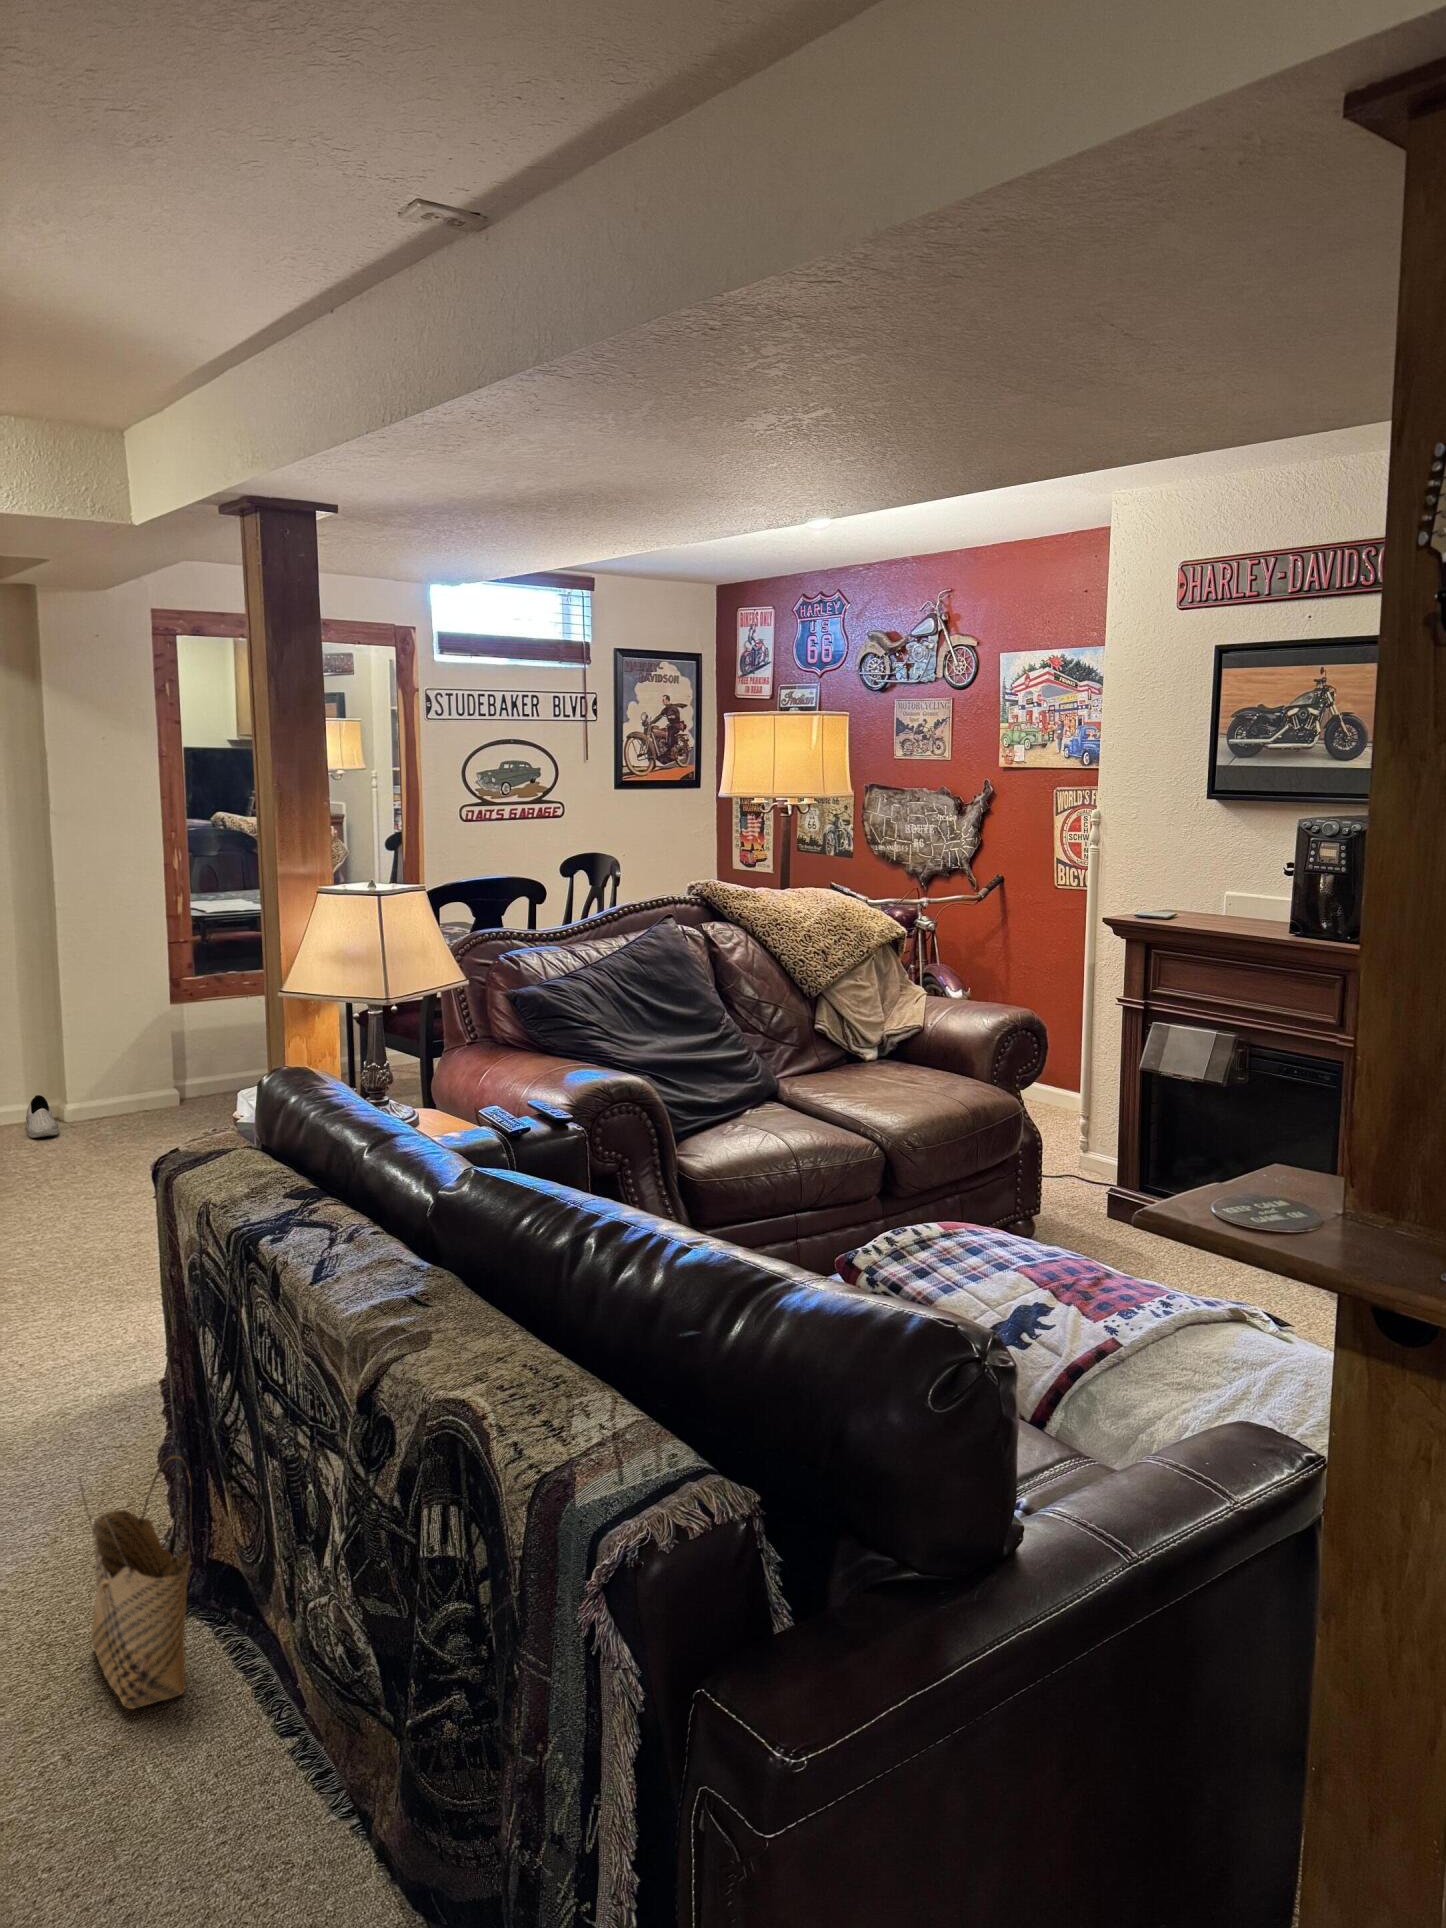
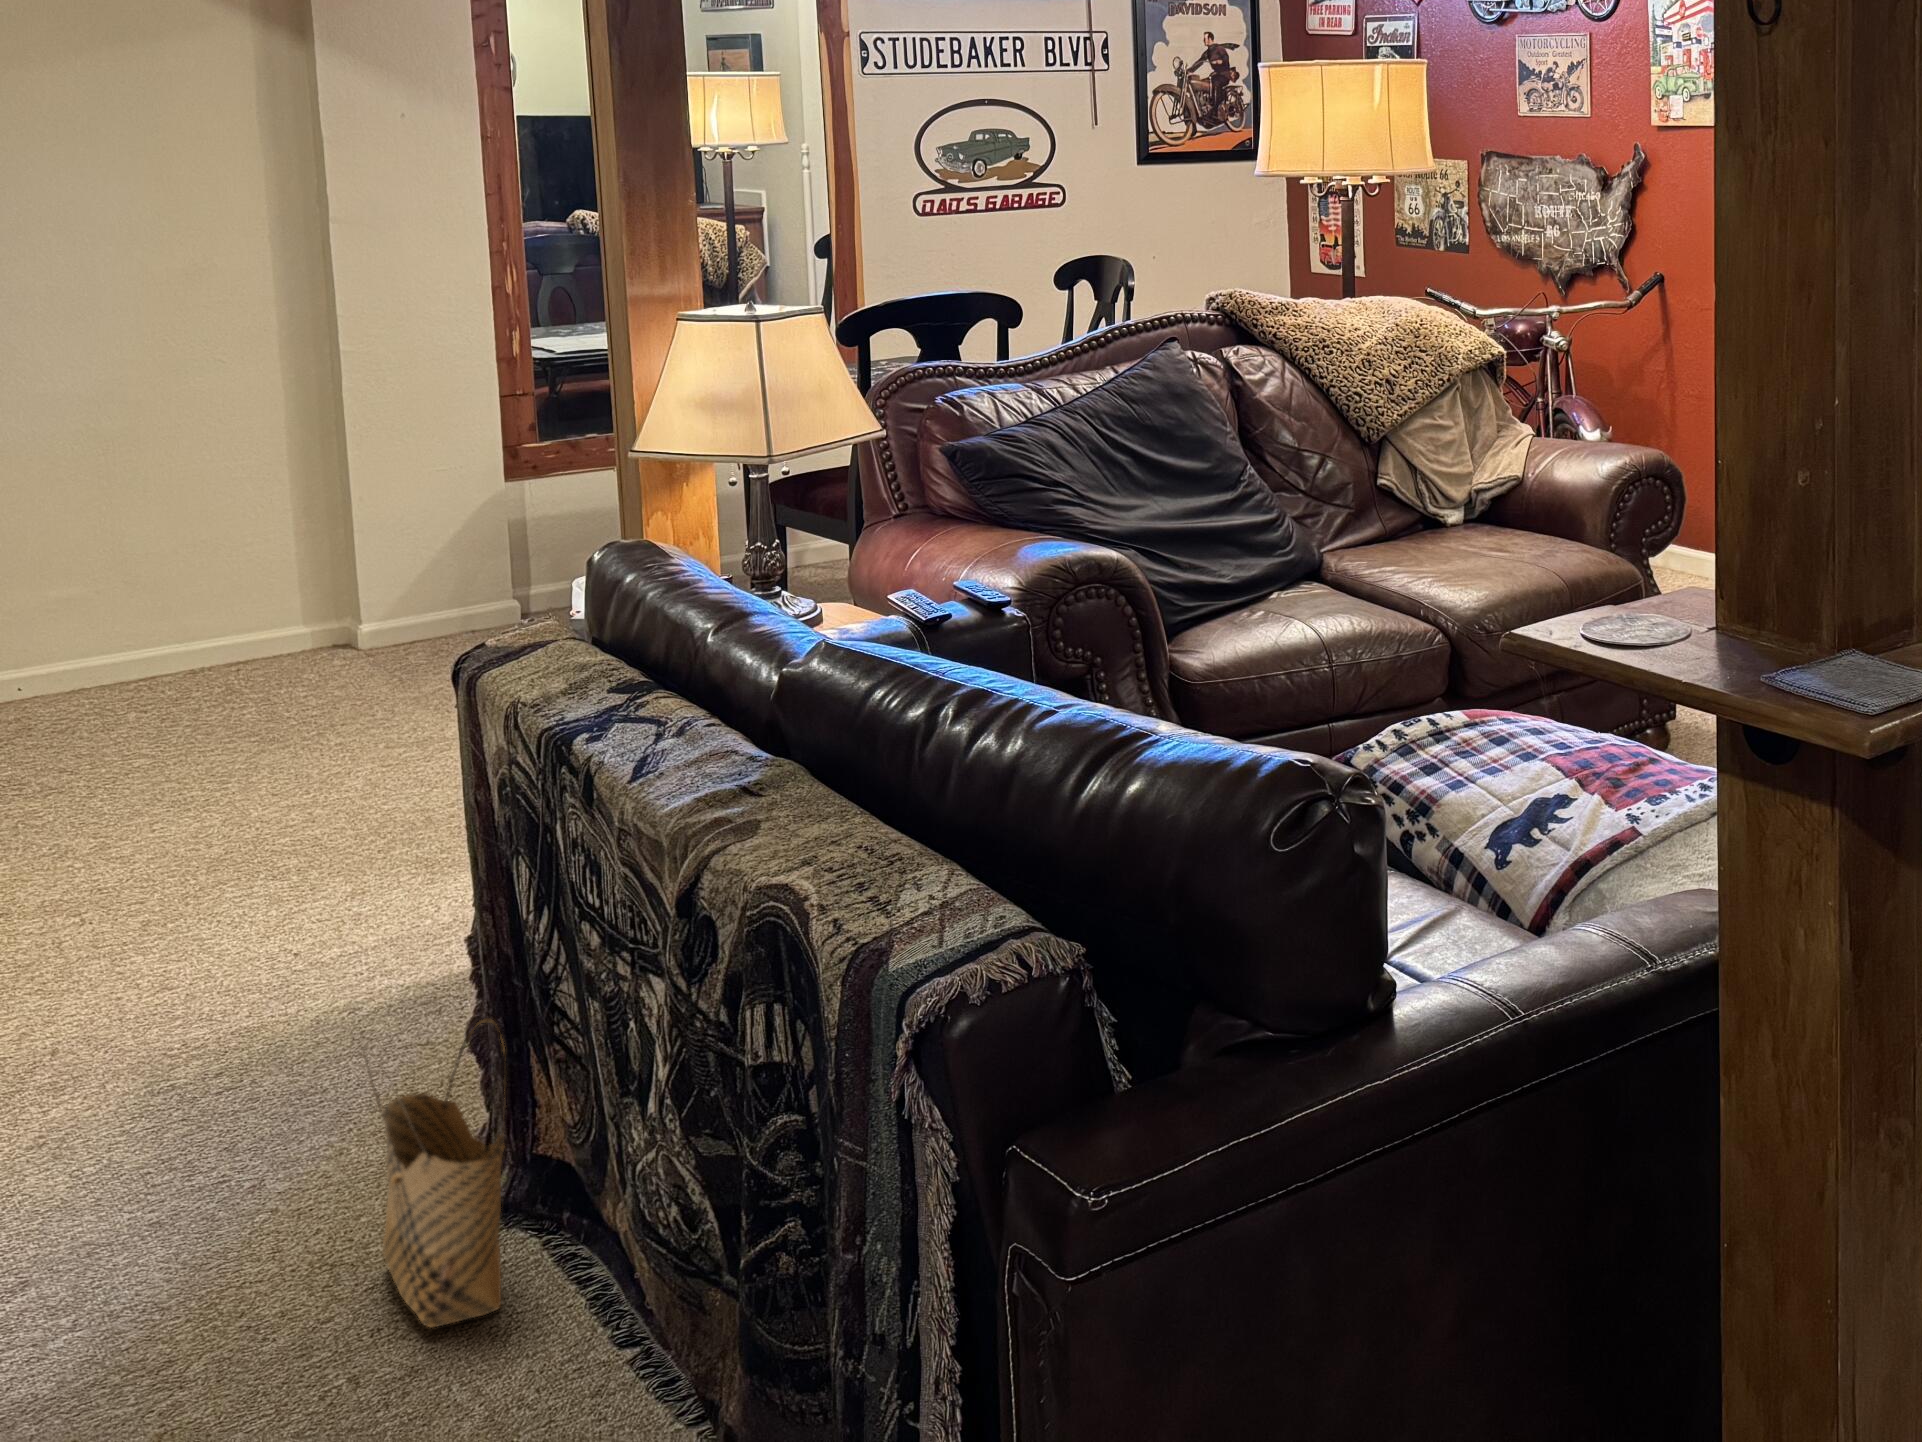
shoe: present [26,1094,59,1138] -> none [311,607,358,666]

